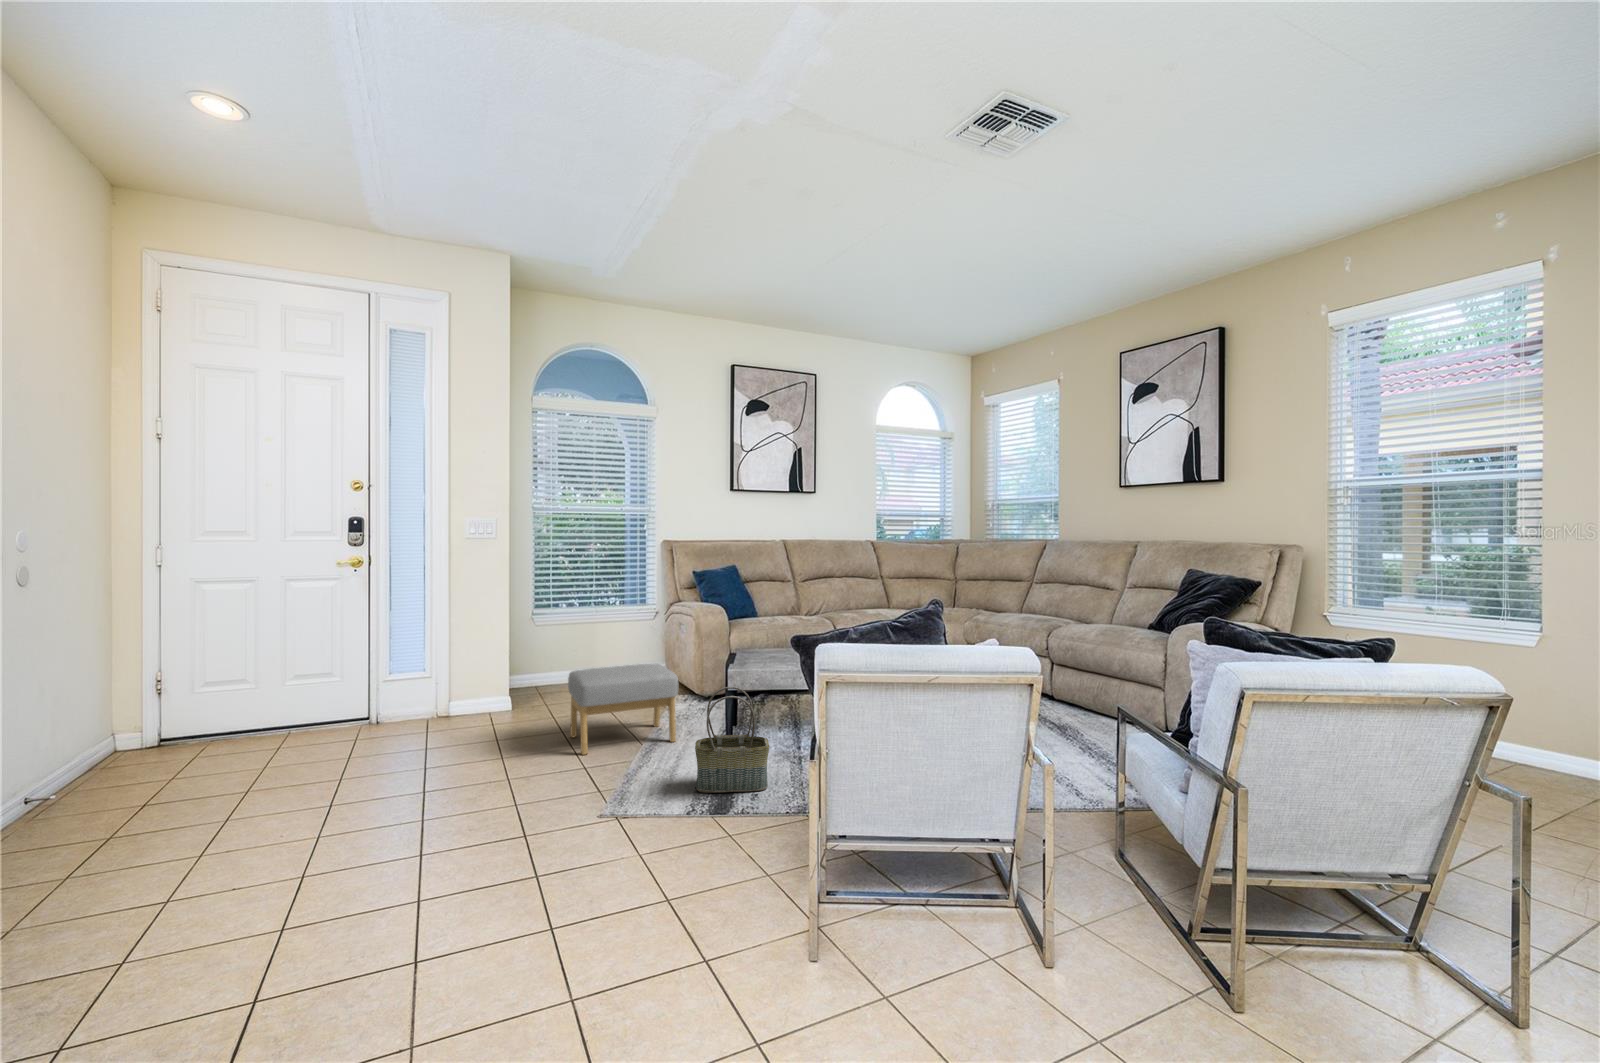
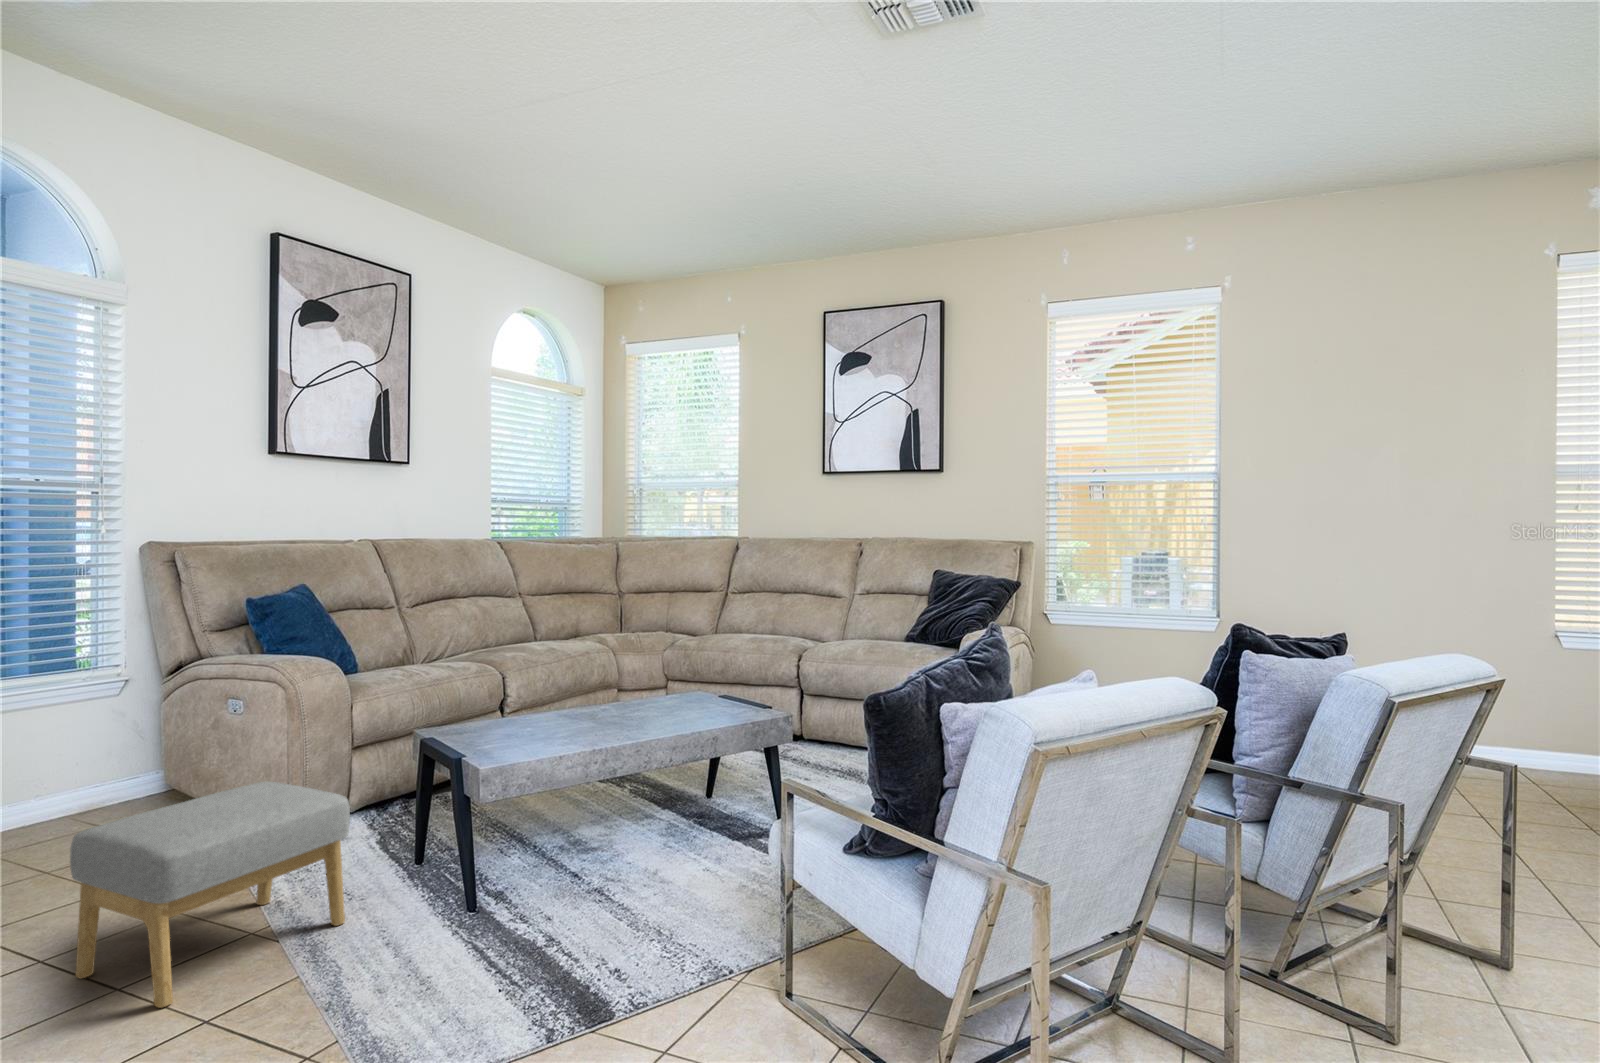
basket: present [695,687,769,793] -> none [486,797,623,1001]

